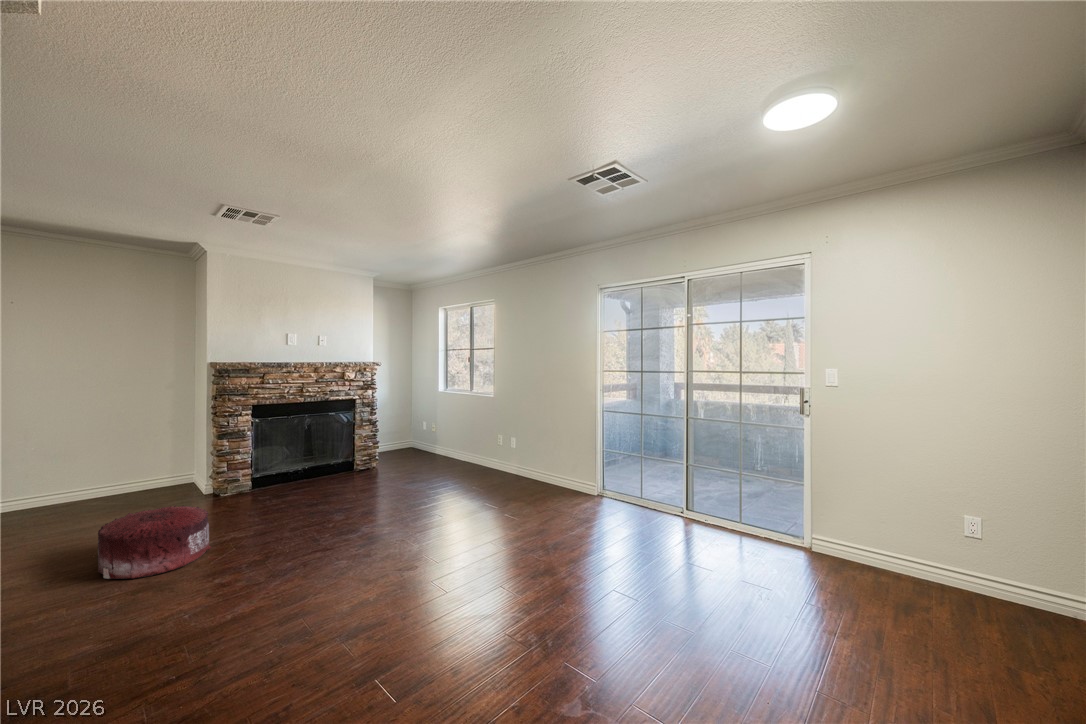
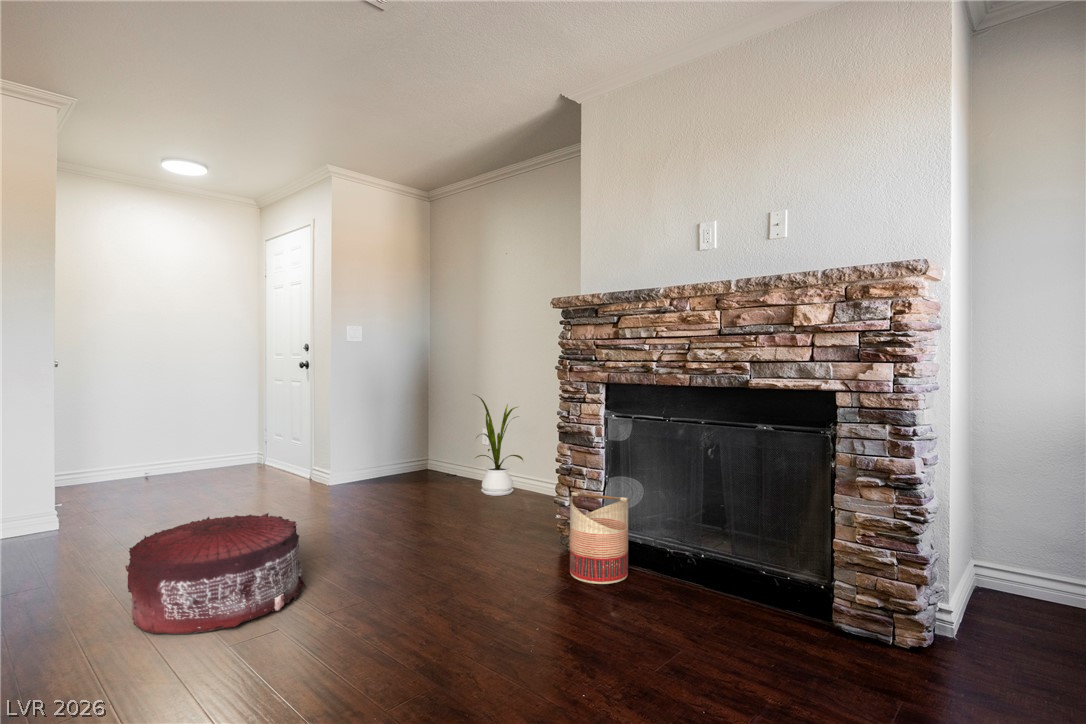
house plant: none [17,428,93,505] -> present [476,396,523,496]
basket: none [251,453,281,494] -> present [570,492,629,584]

